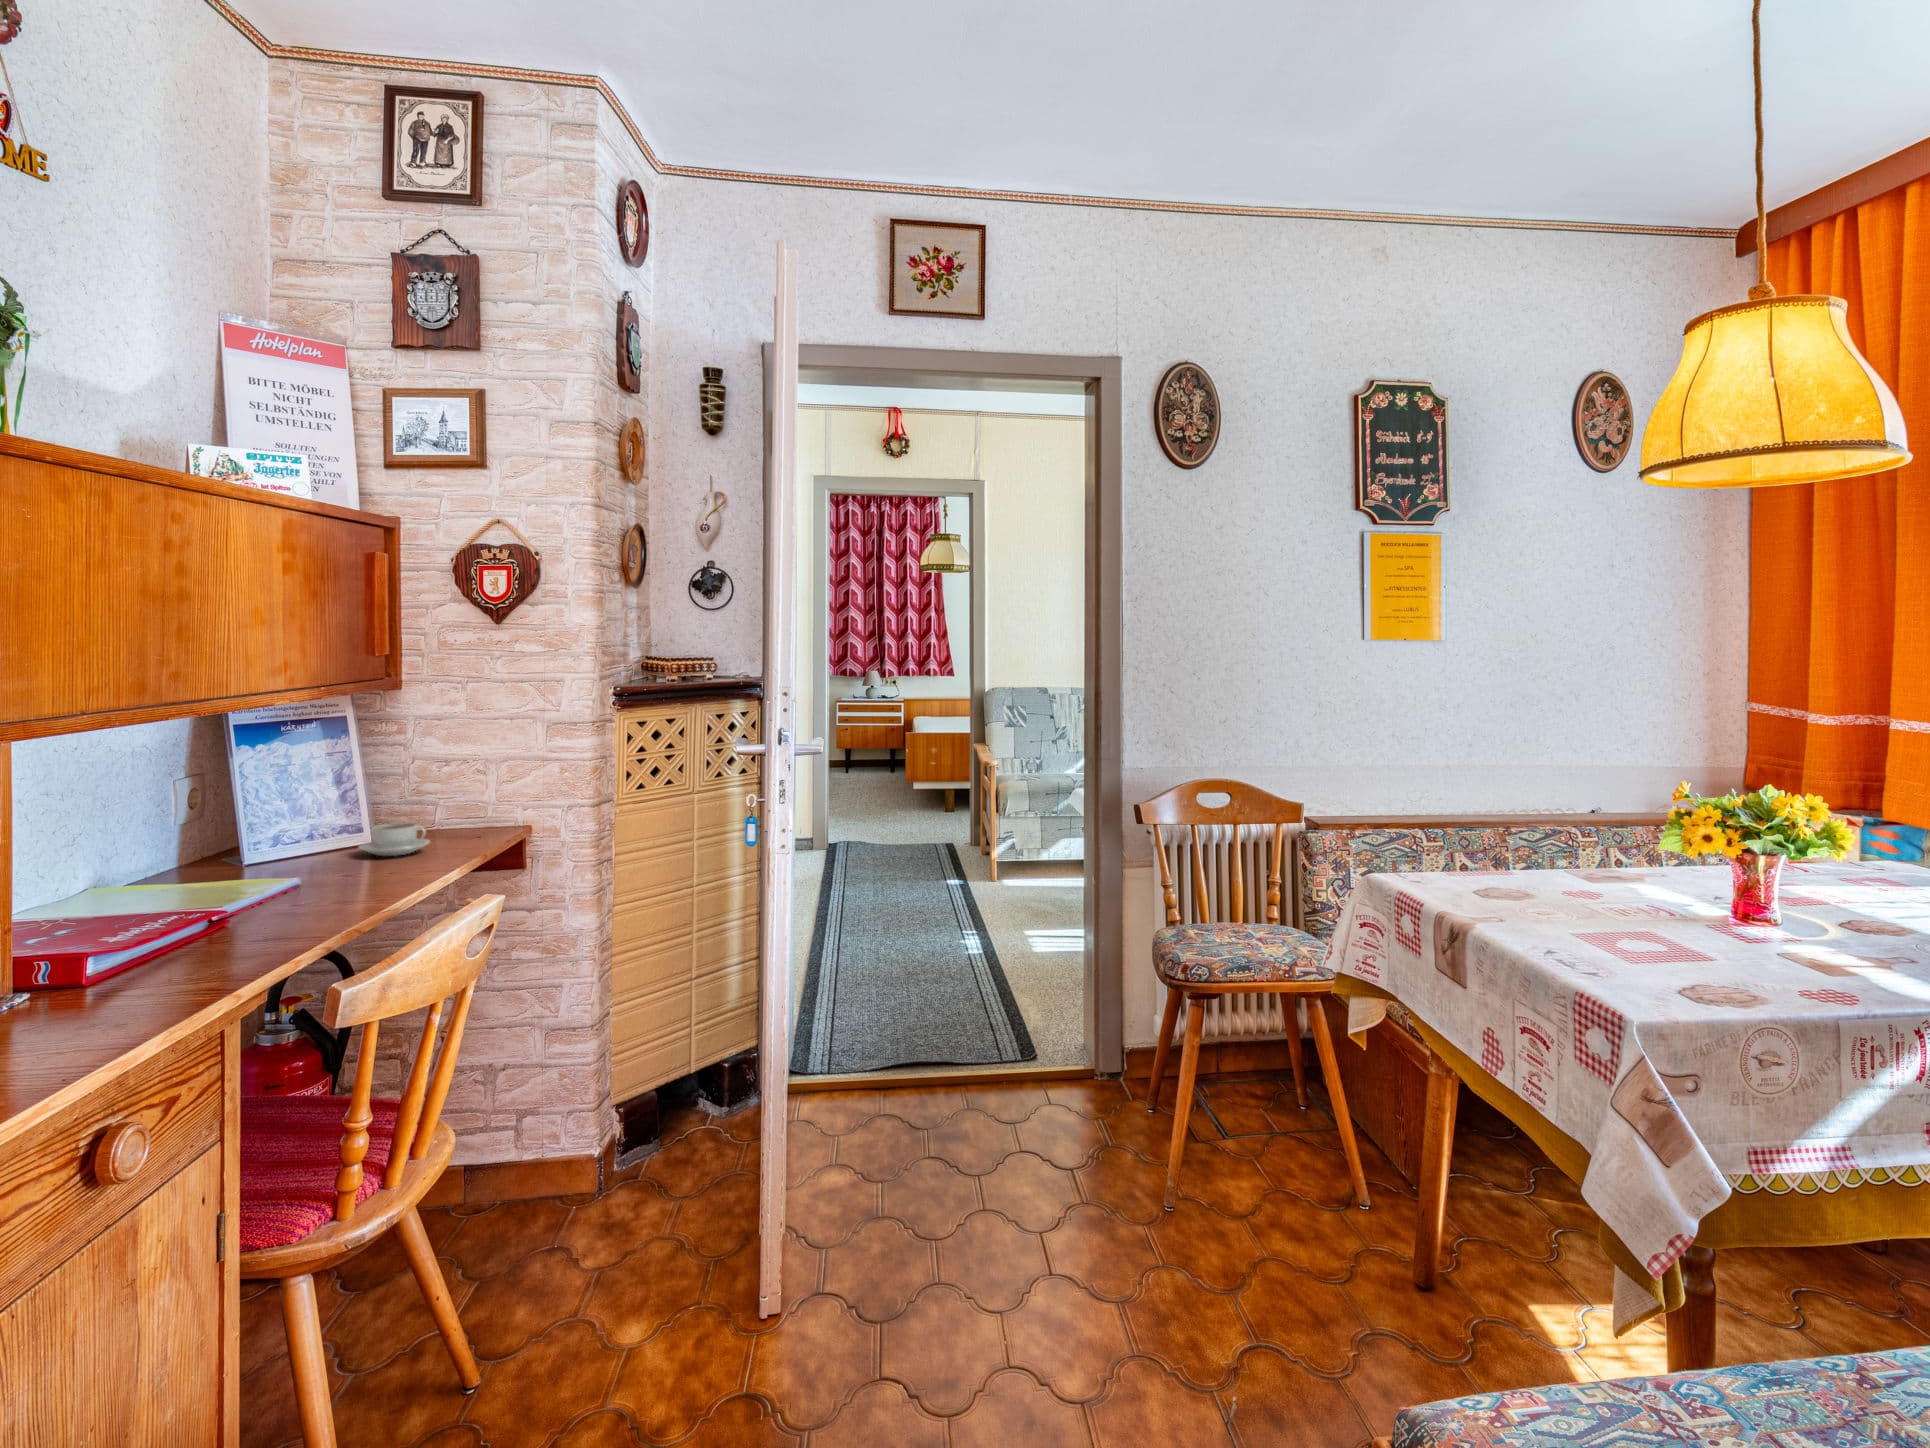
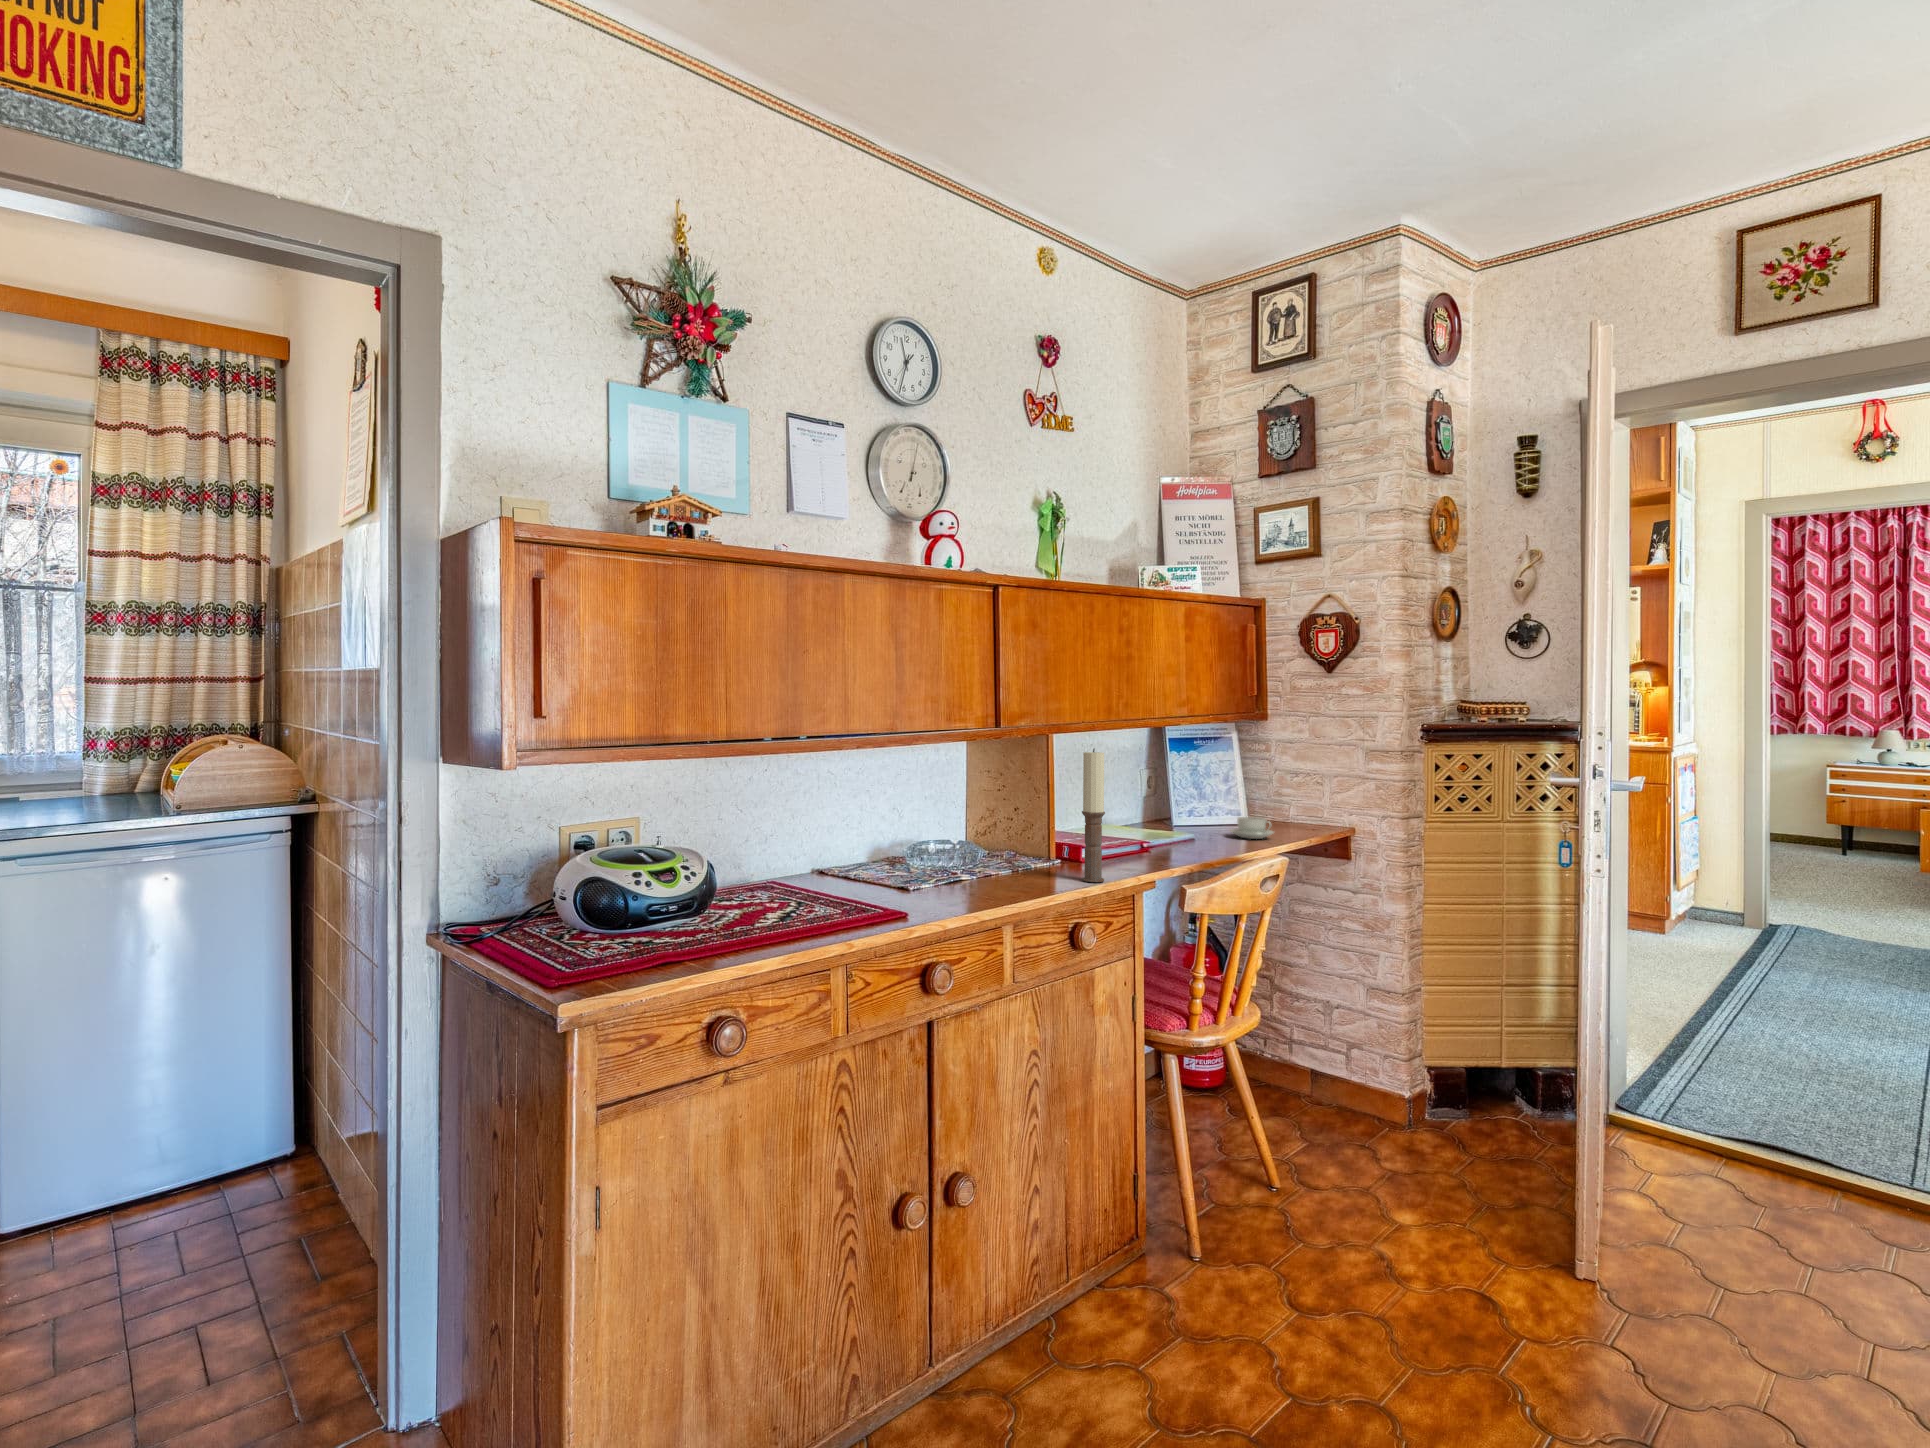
candle: none [97,768,155,1027] -> present [1082,749,1105,882]

